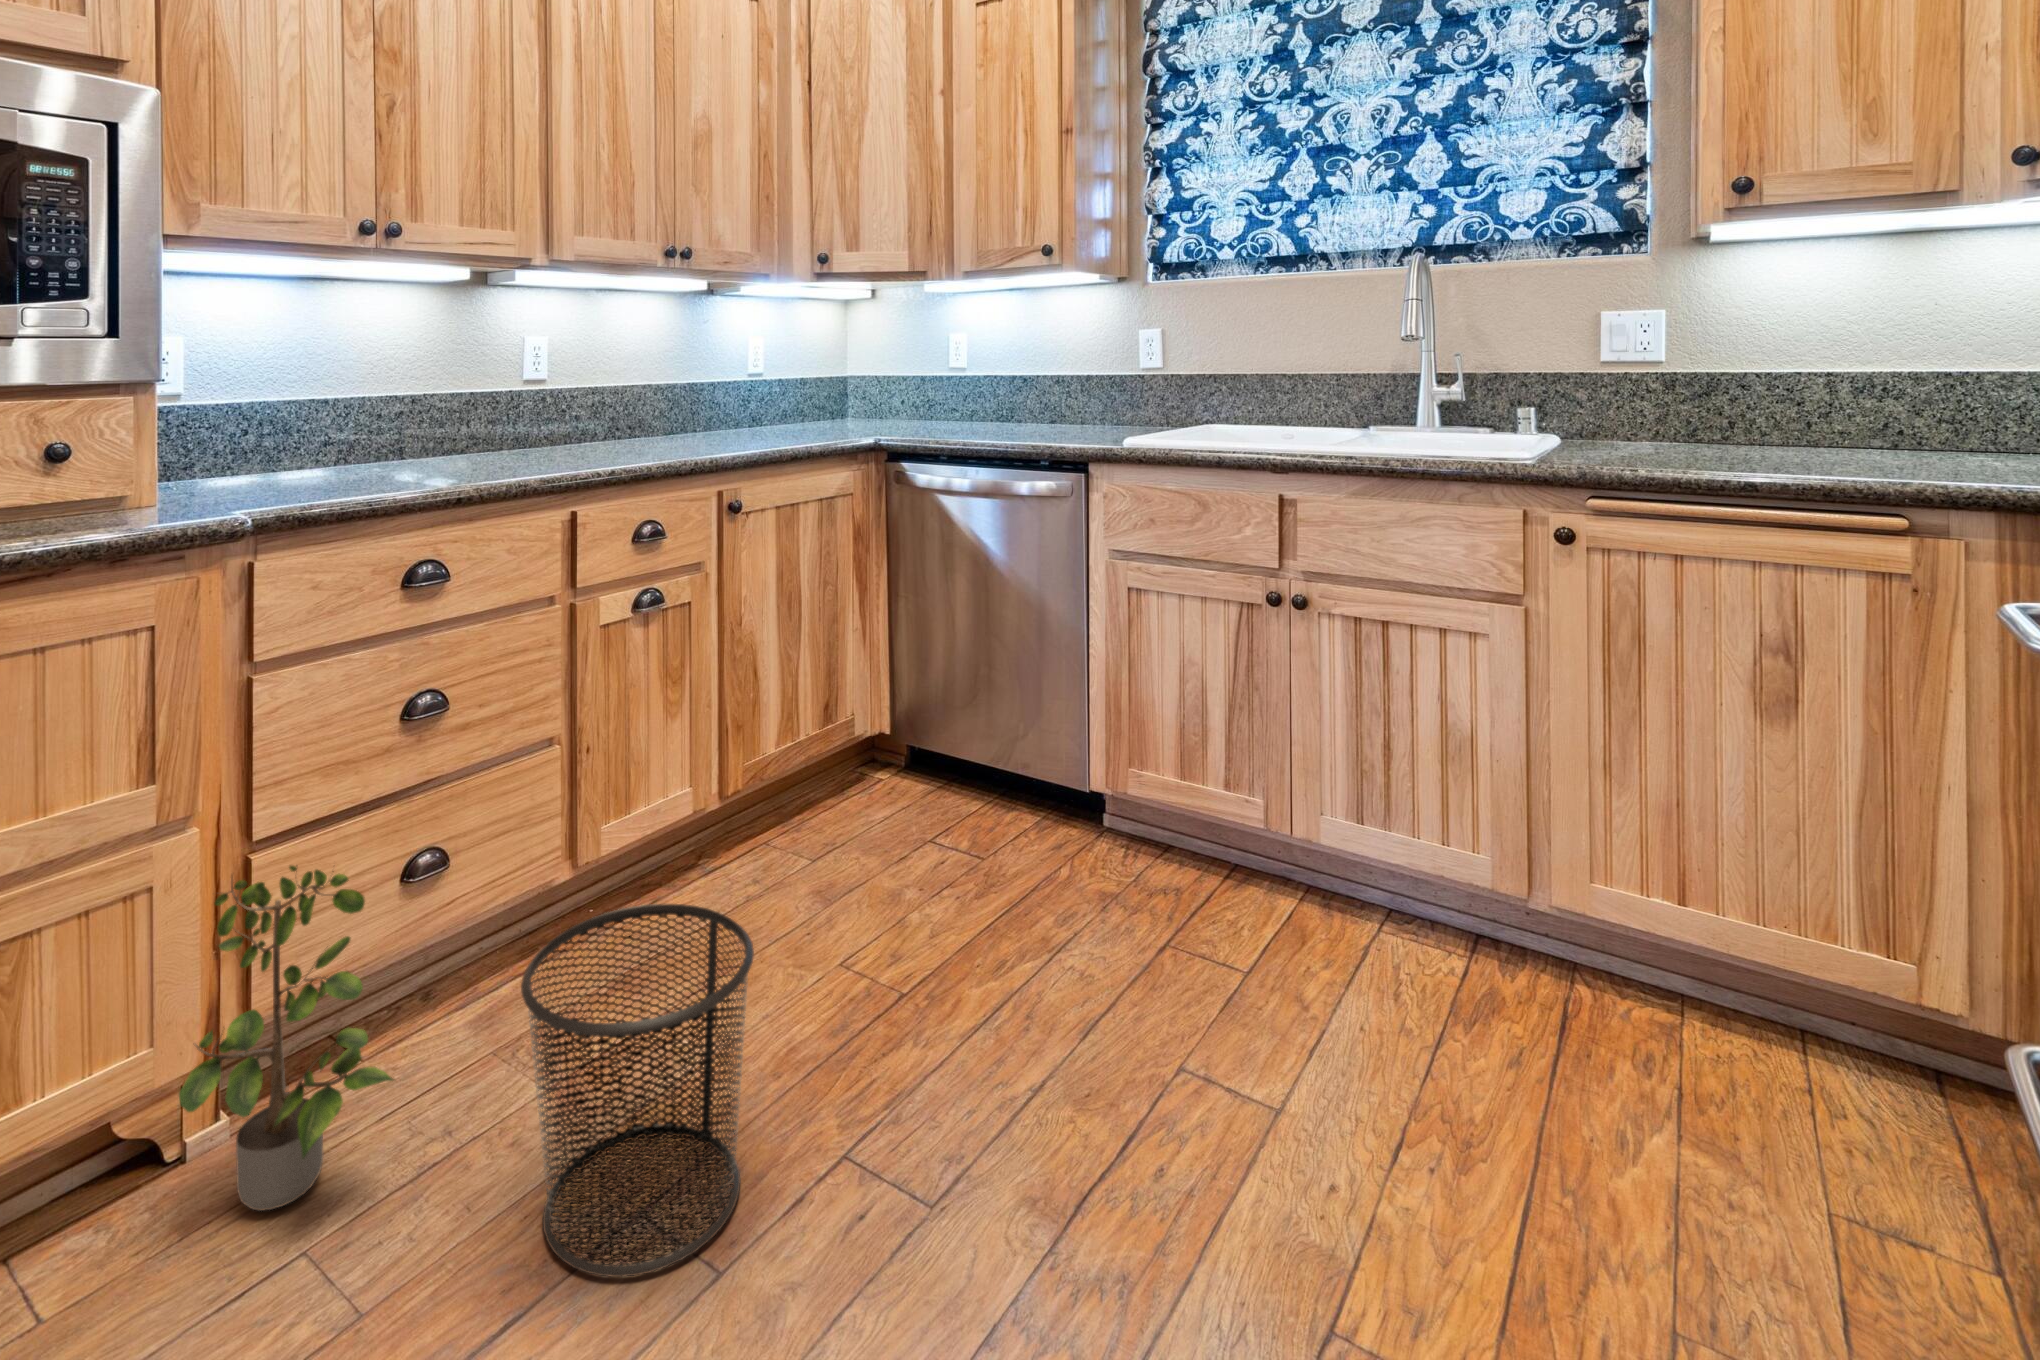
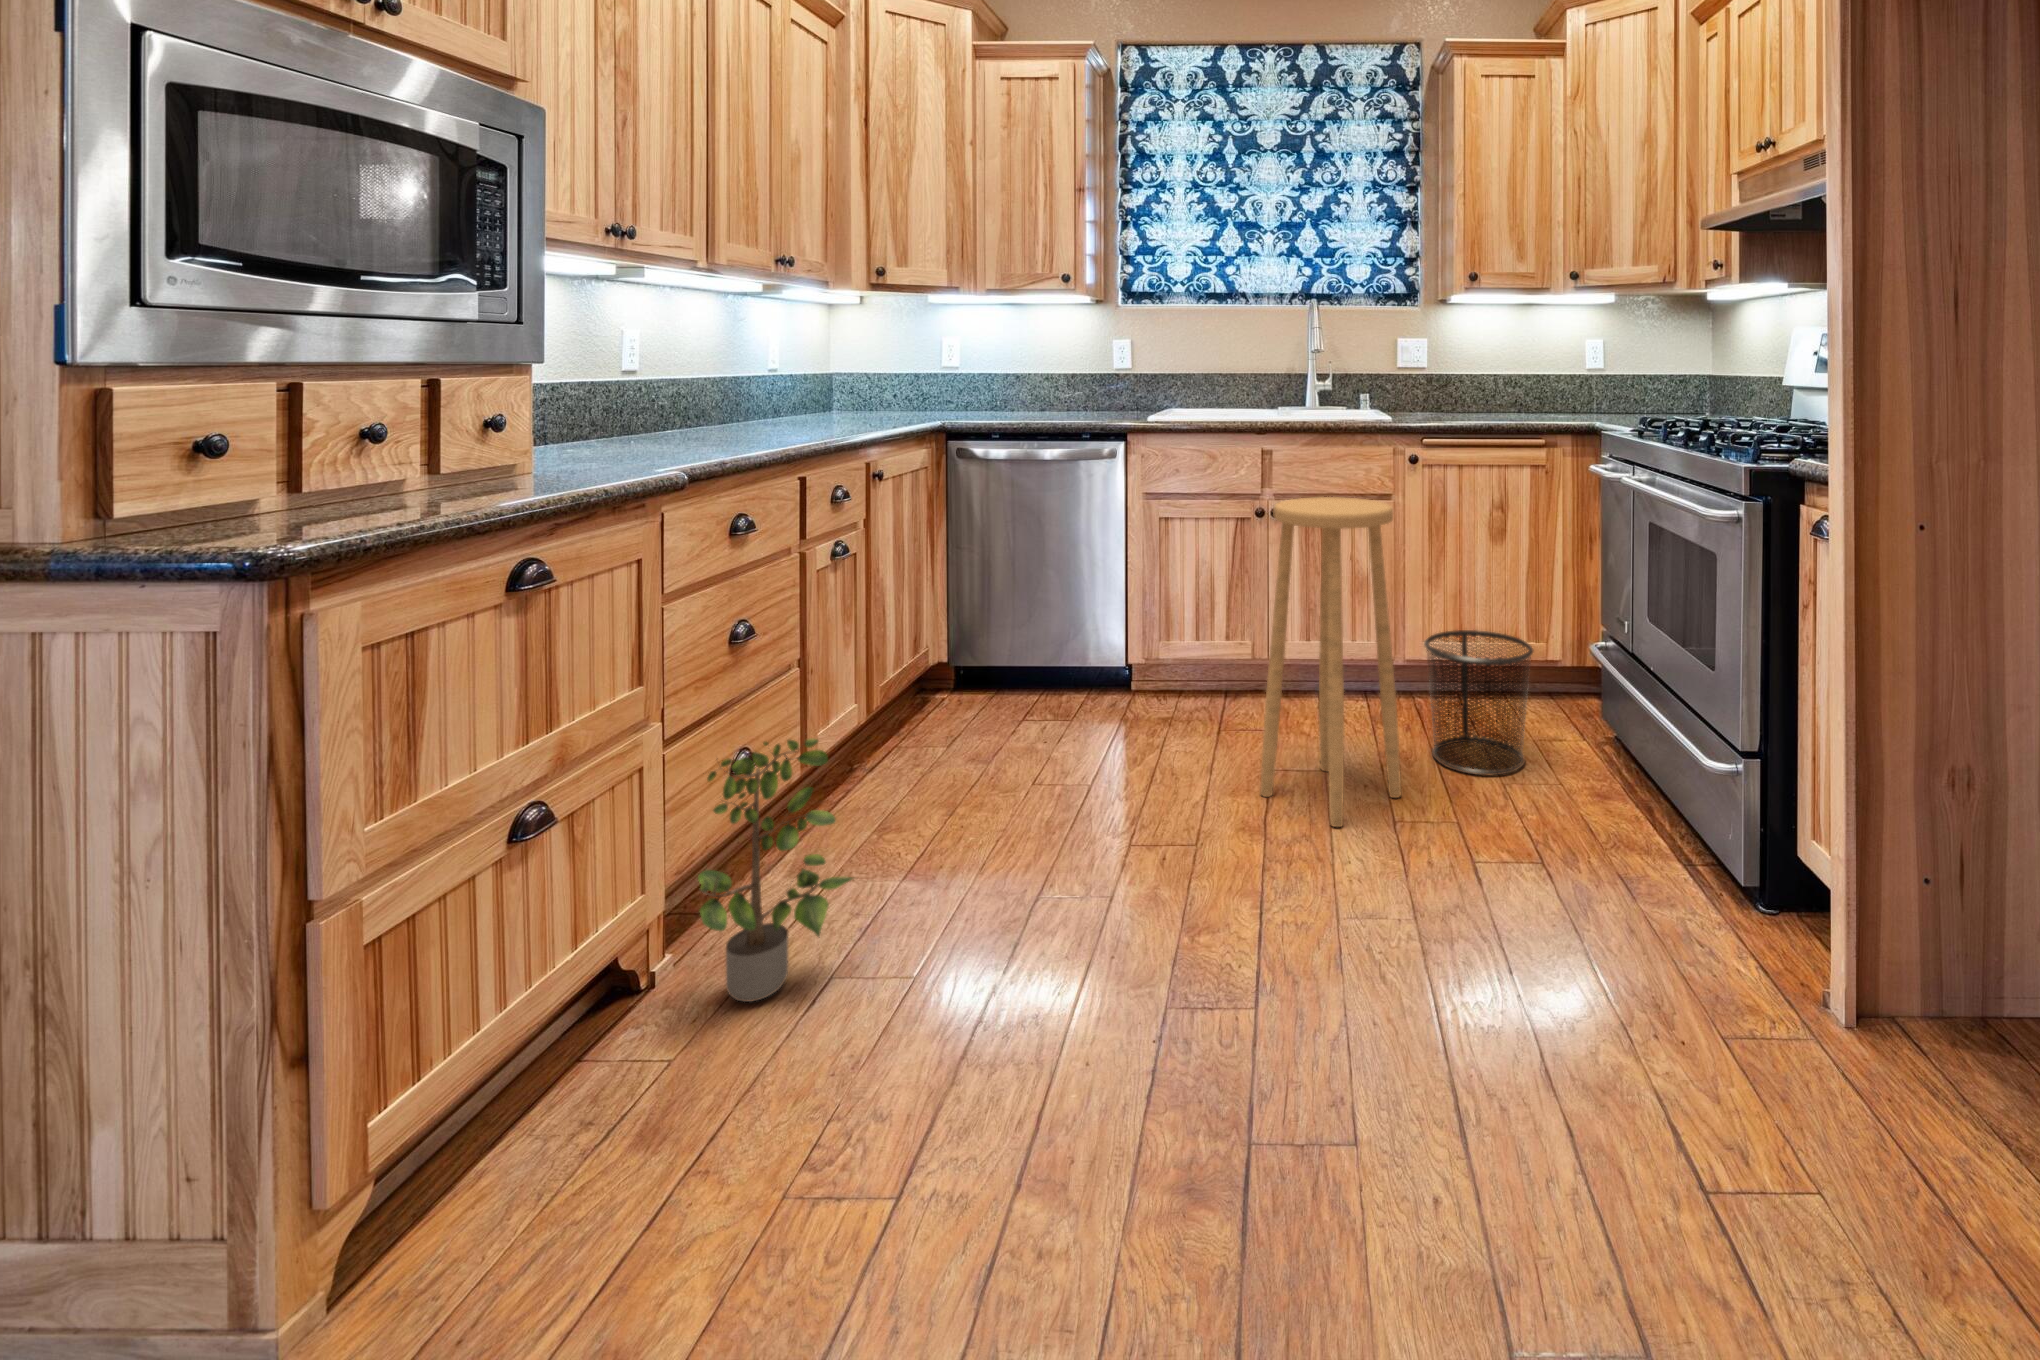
stool: none [1146,594,1410,1234] -> present [1260,497,1401,827]
waste bin: present [521,904,754,1277] -> present [1424,630,1534,775]

